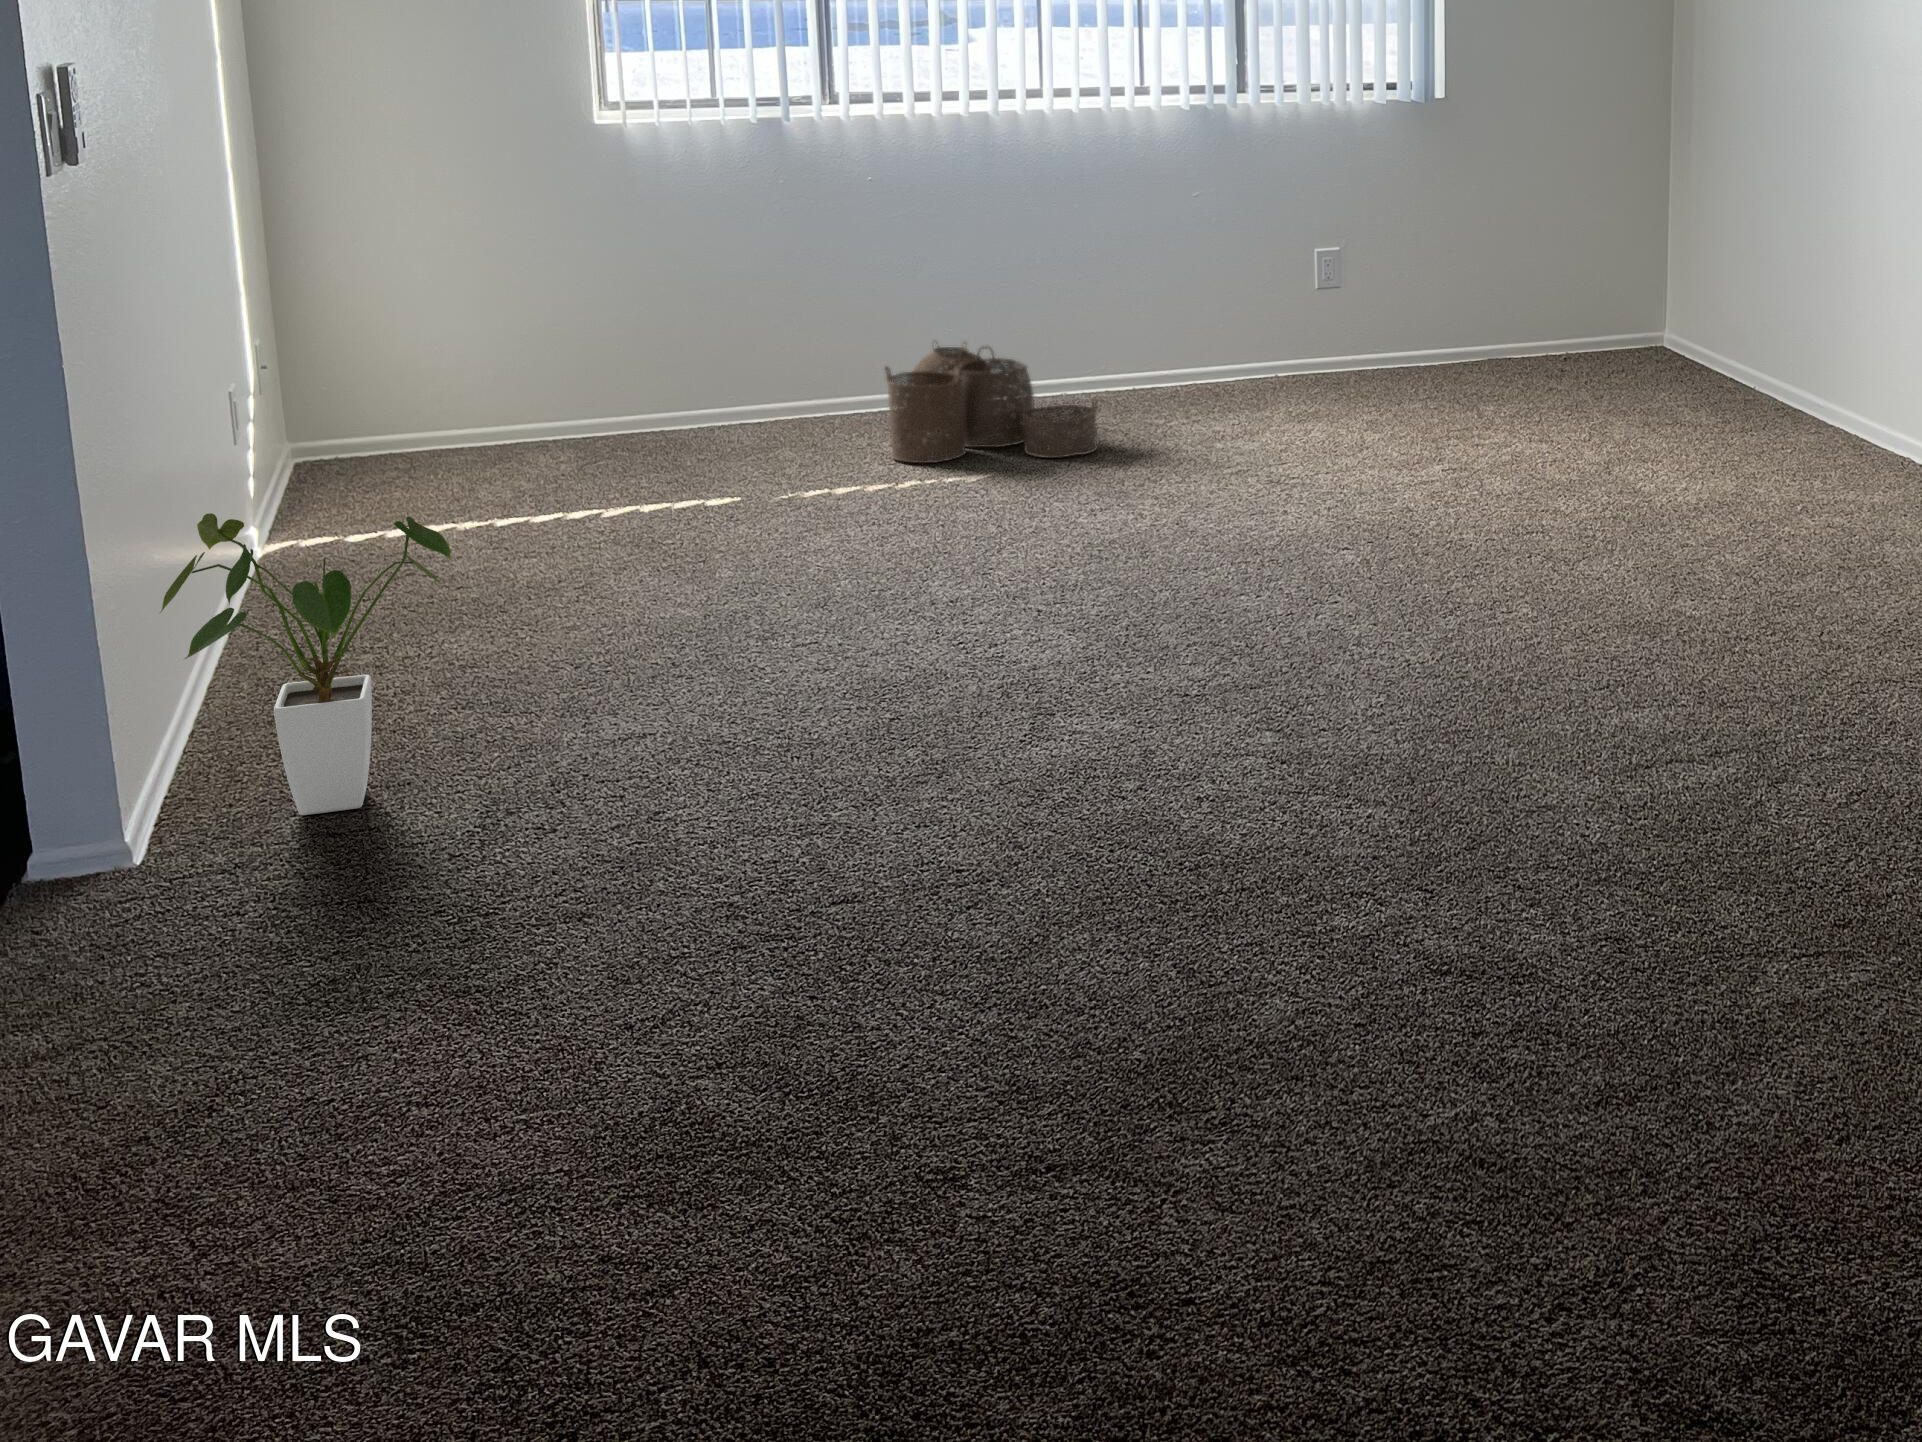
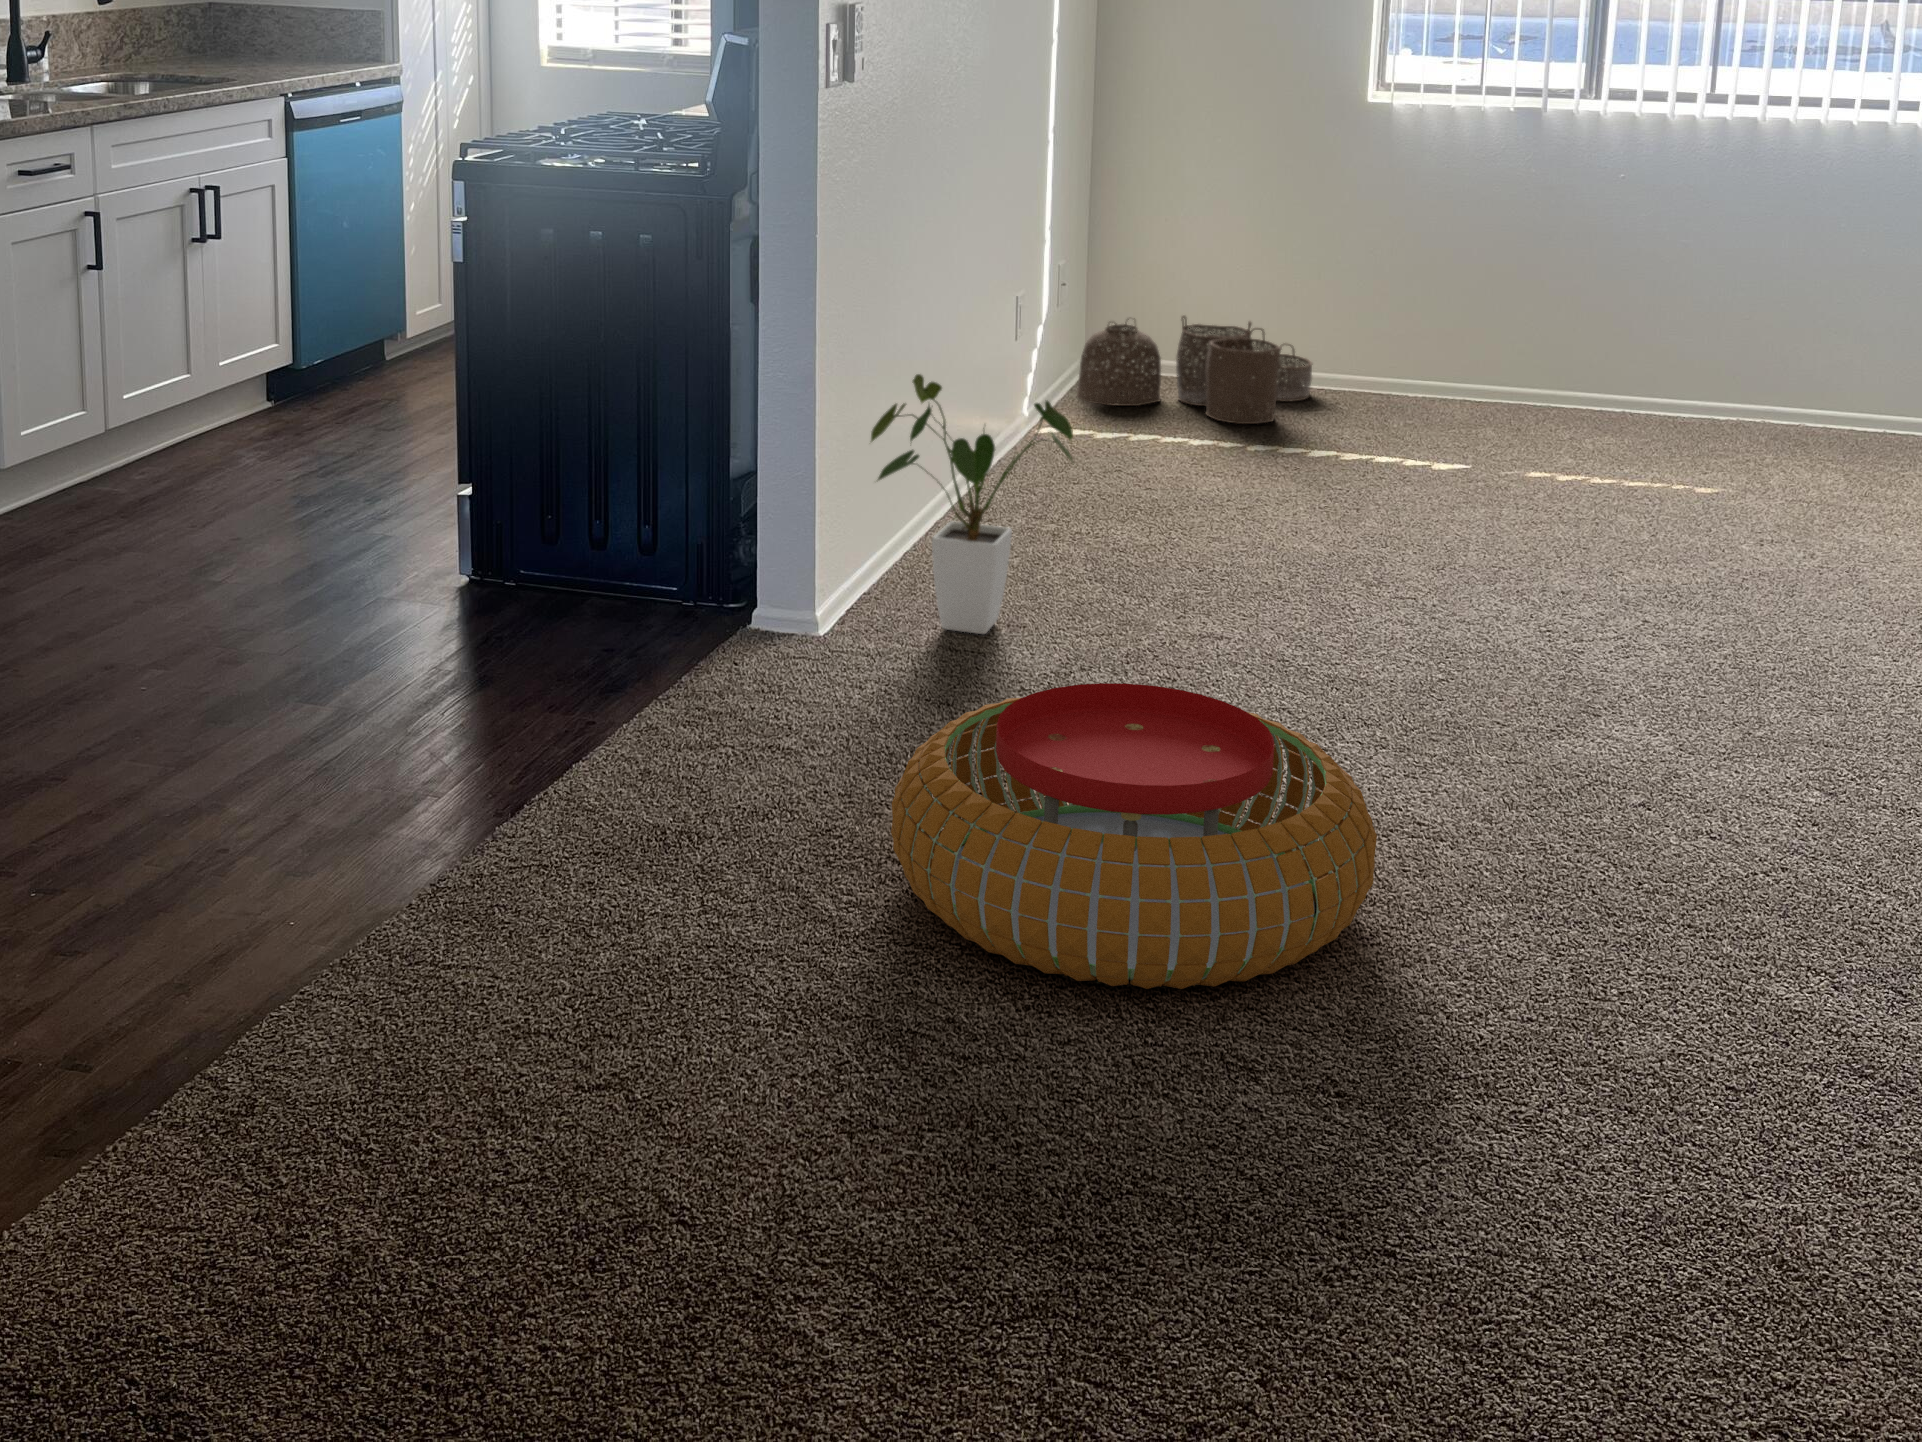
woven basket: present [885,346,1098,463] -> present [1077,316,1312,424]
pouf: none [415,808,984,1168] -> present [891,683,1377,989]

